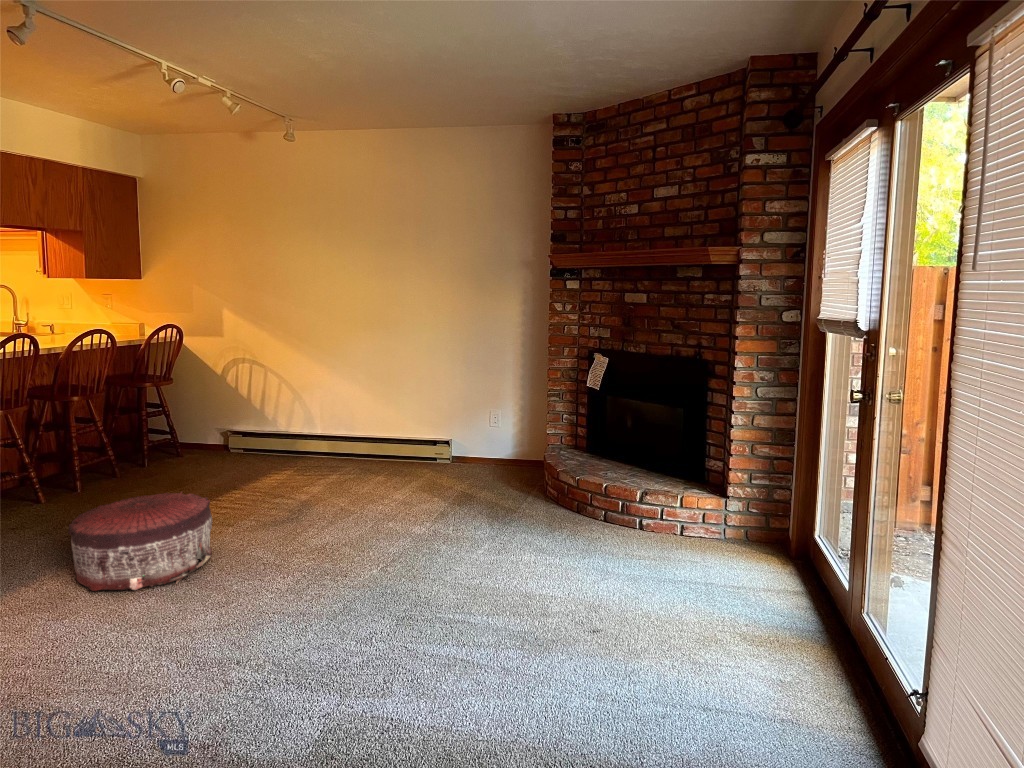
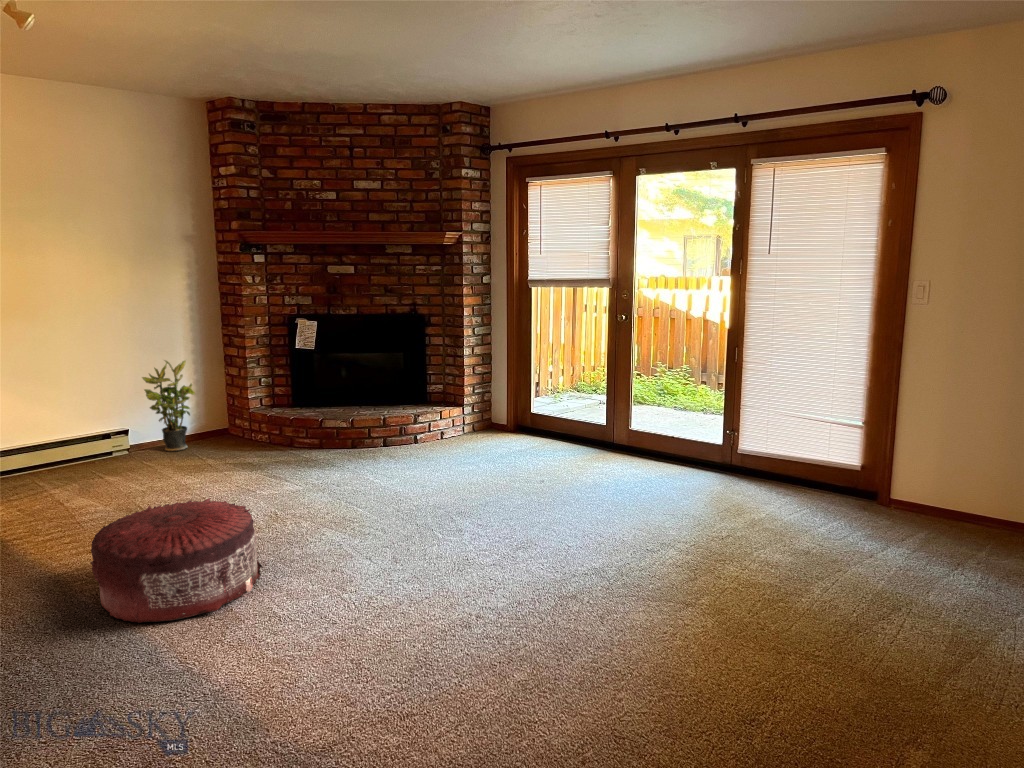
potted plant: none [456,379,503,466] -> present [142,361,195,452]

